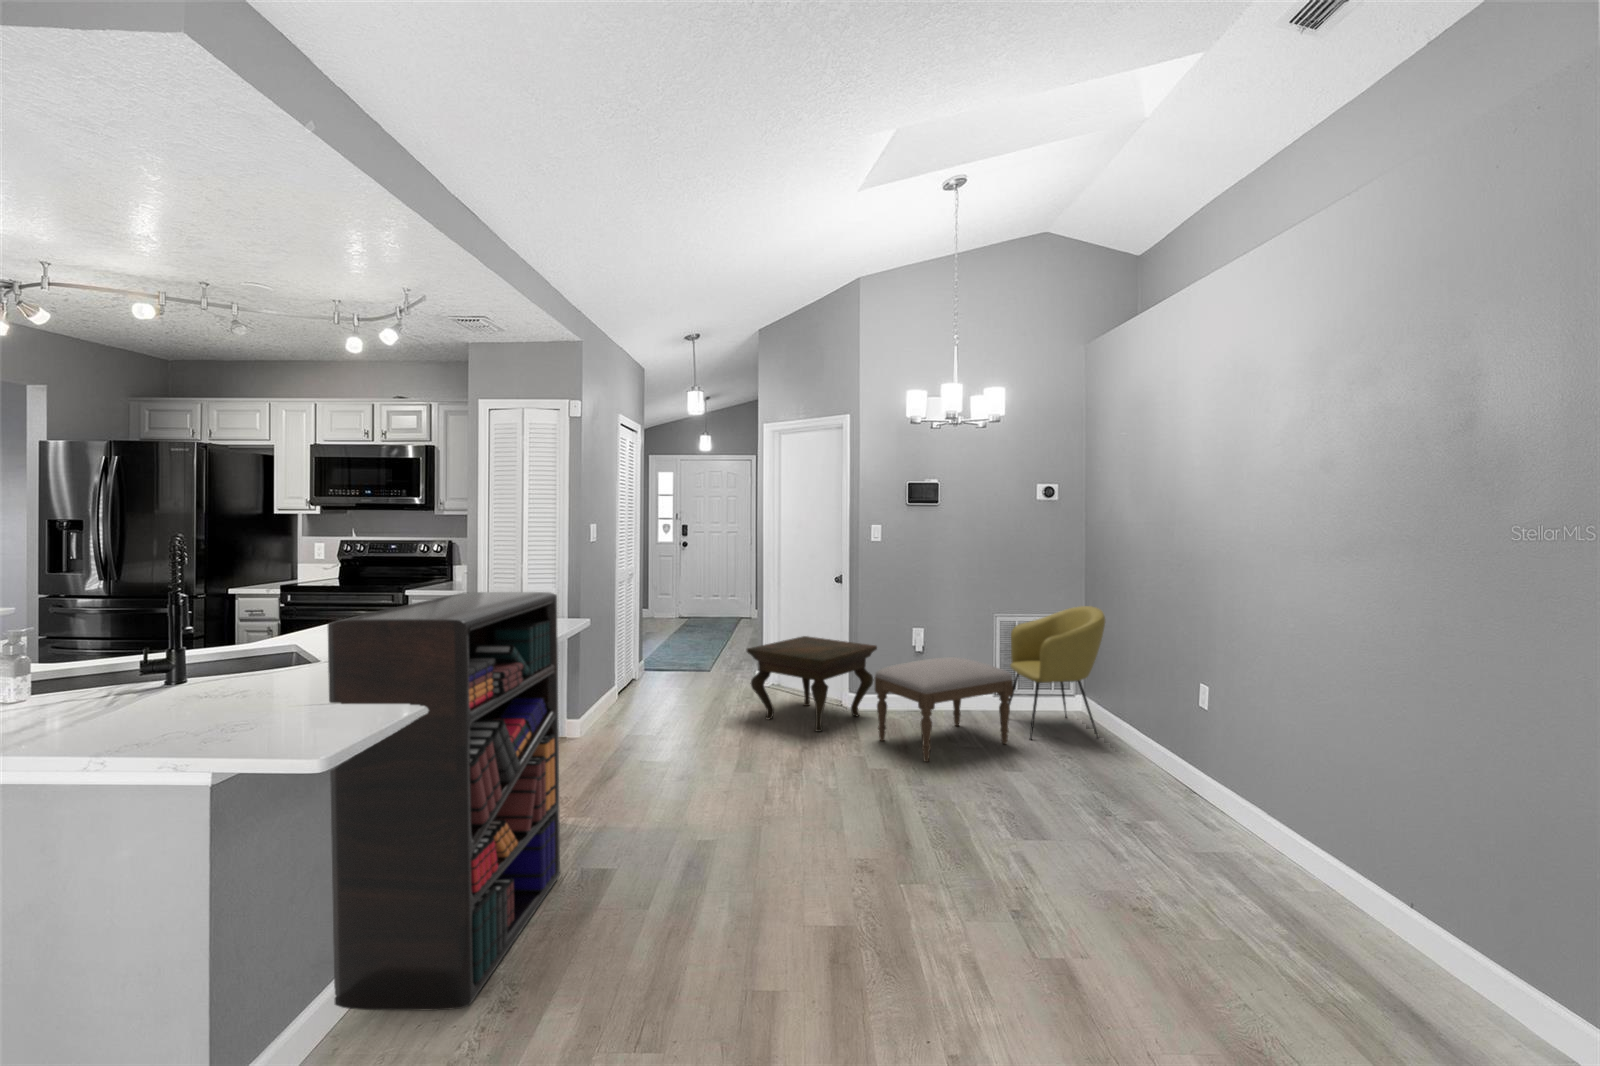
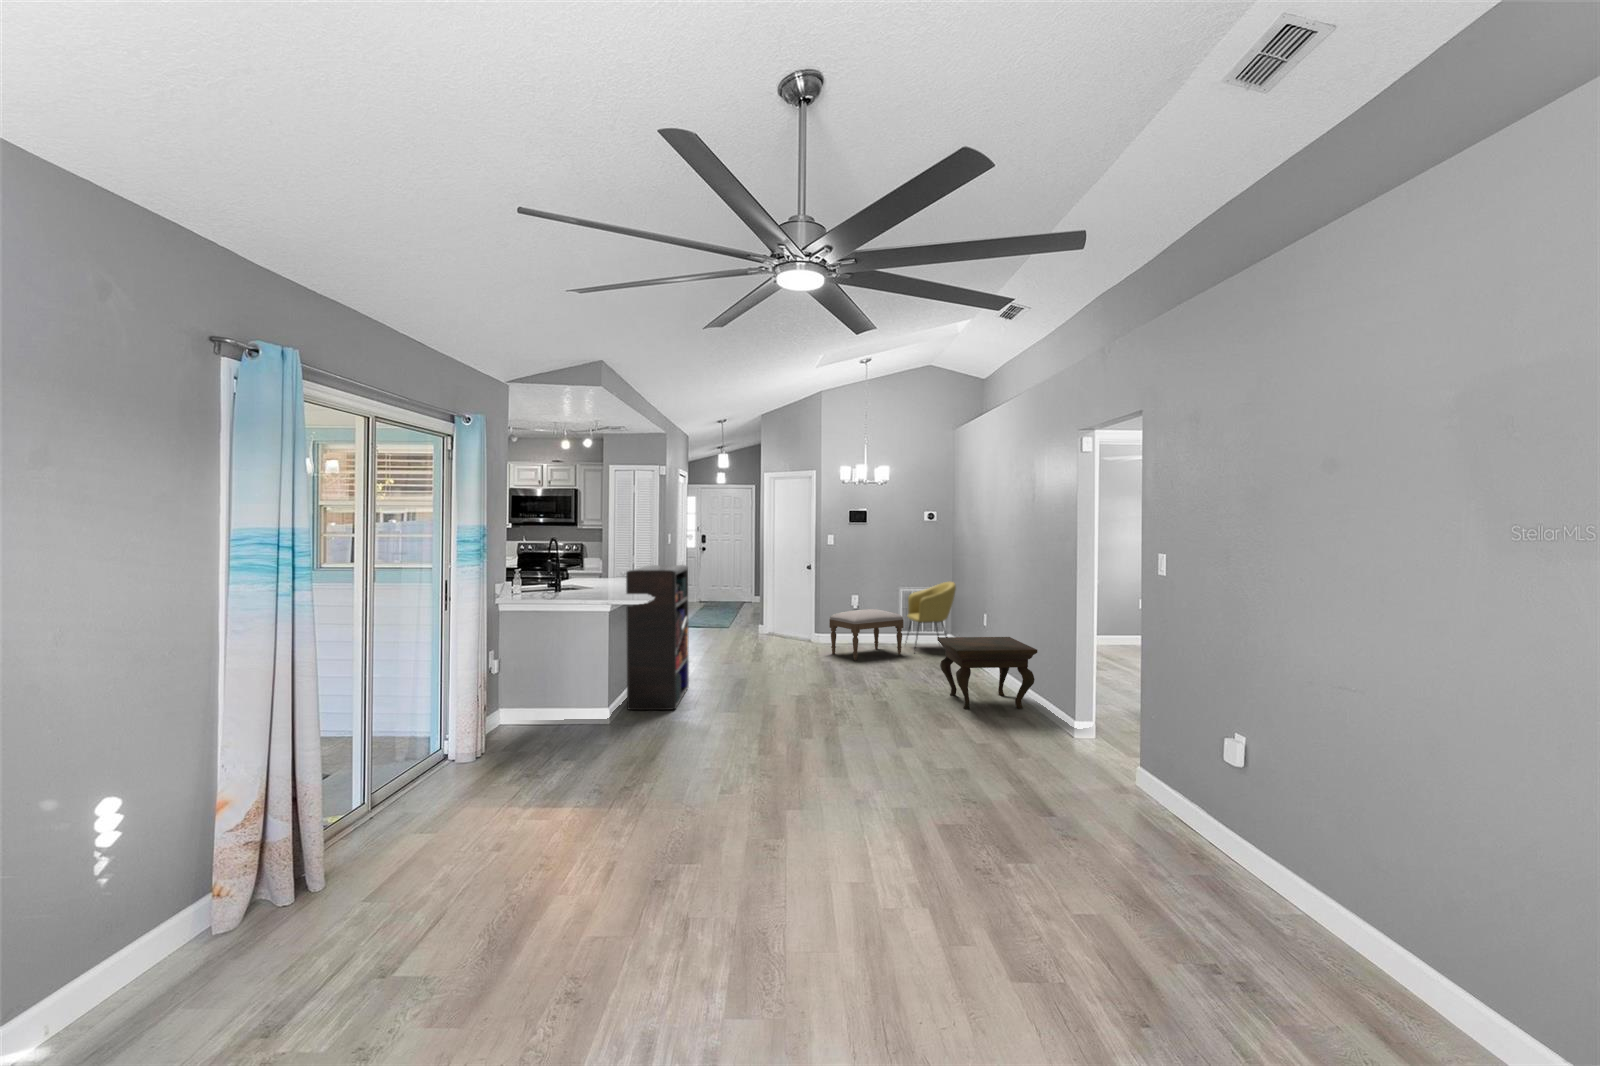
side table: present [747,636,877,732] -> present [937,637,1037,709]

